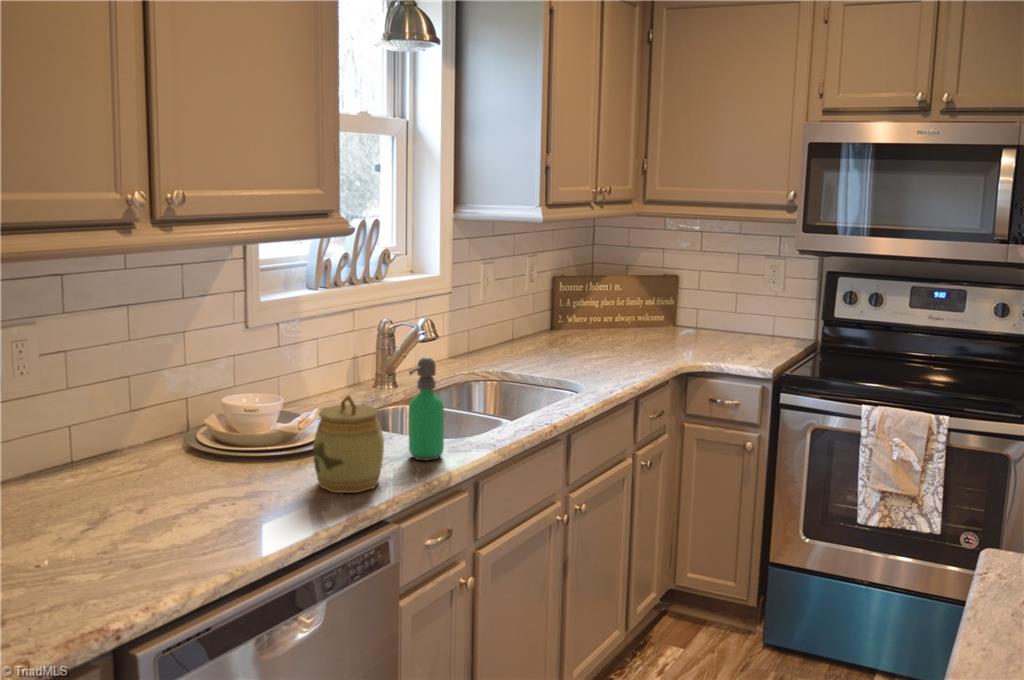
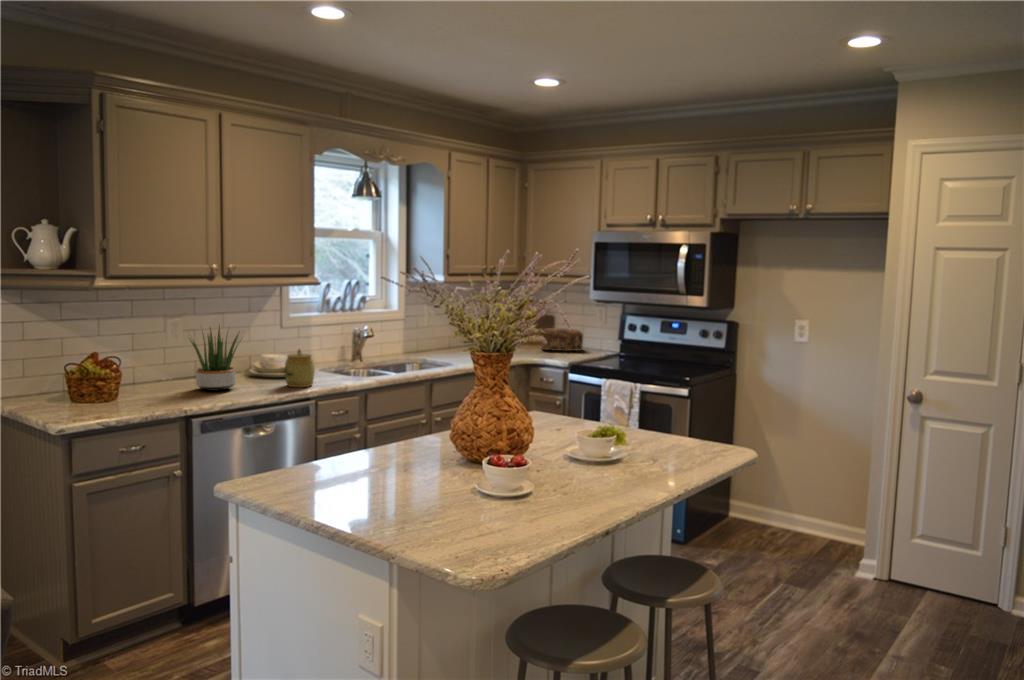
bread loaf: none [670,300,752,342] -> present [541,328,583,351]
potted plant: none [60,343,232,526] -> present [191,326,238,391]
soap dispenser: present [409,357,444,460] -> none [331,337,349,381]

